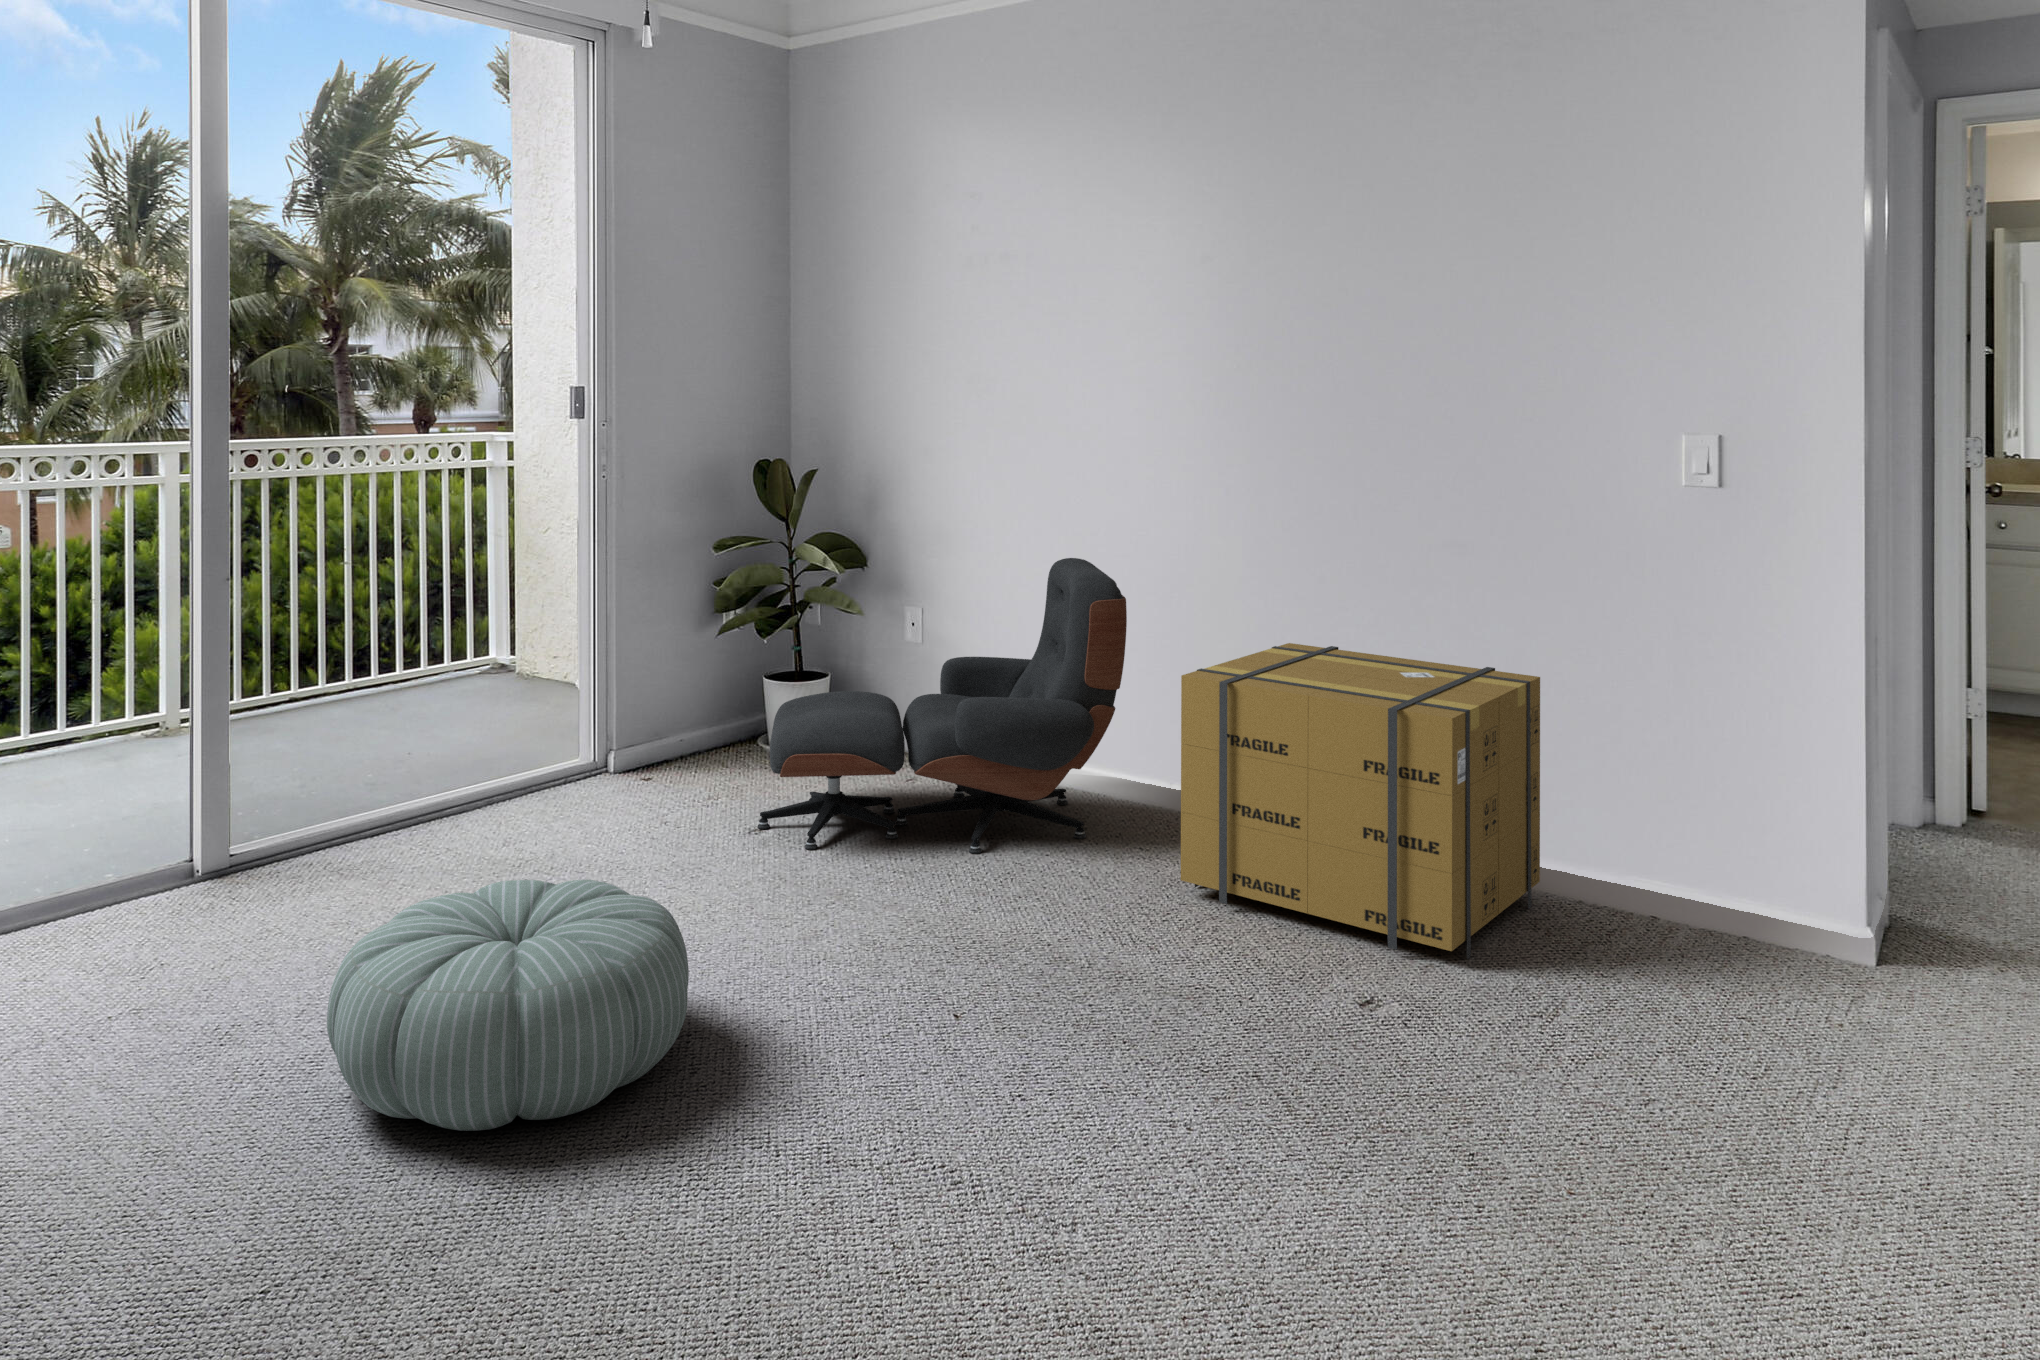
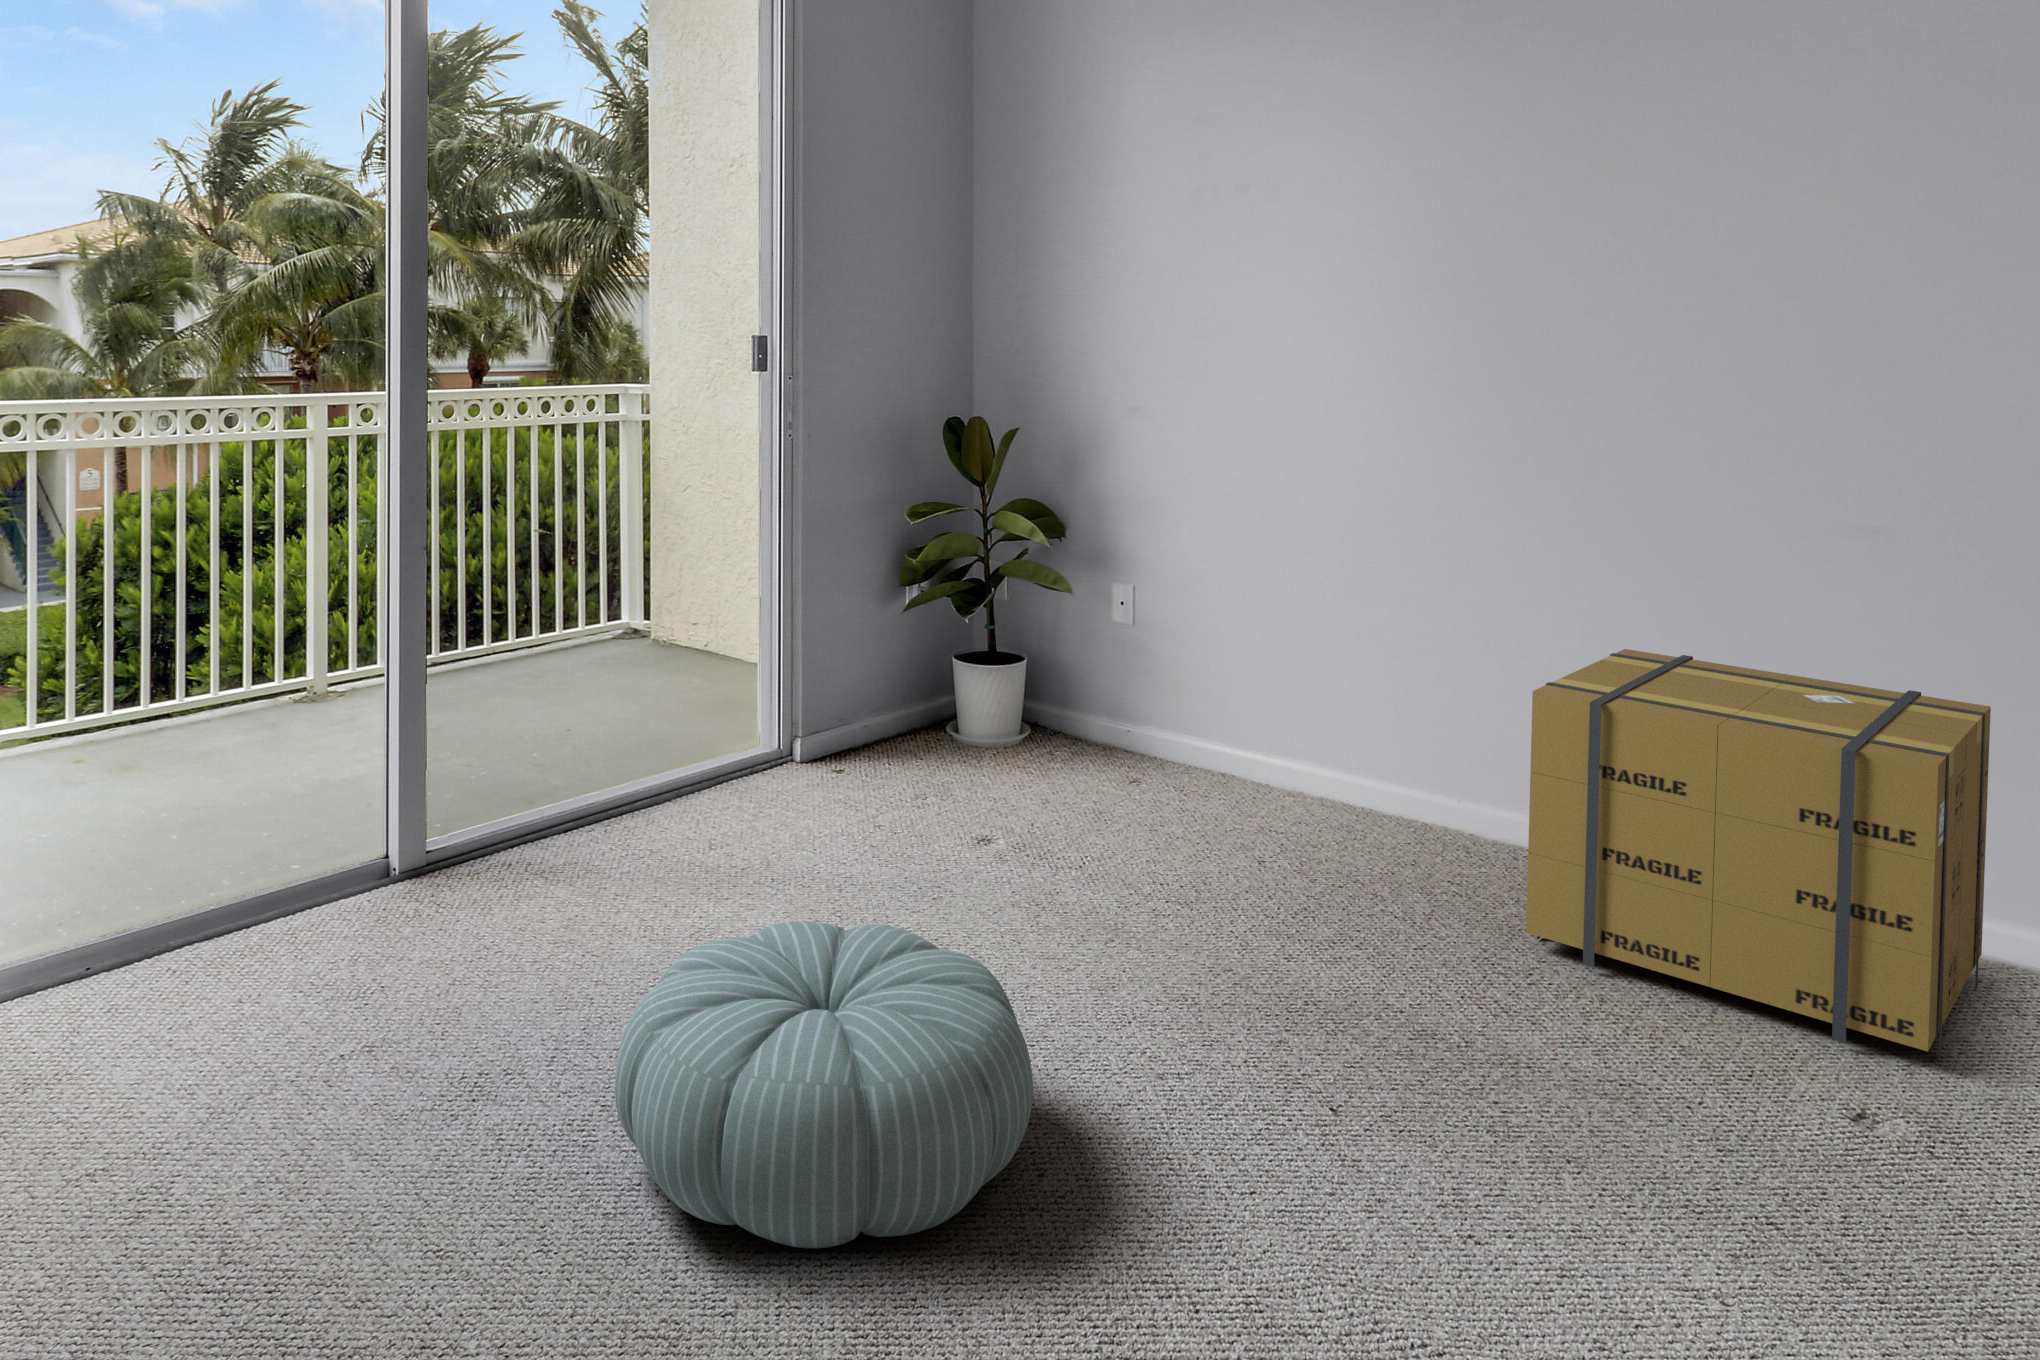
lounge chair: present [758,558,1127,854] -> none [984,540,1429,882]

